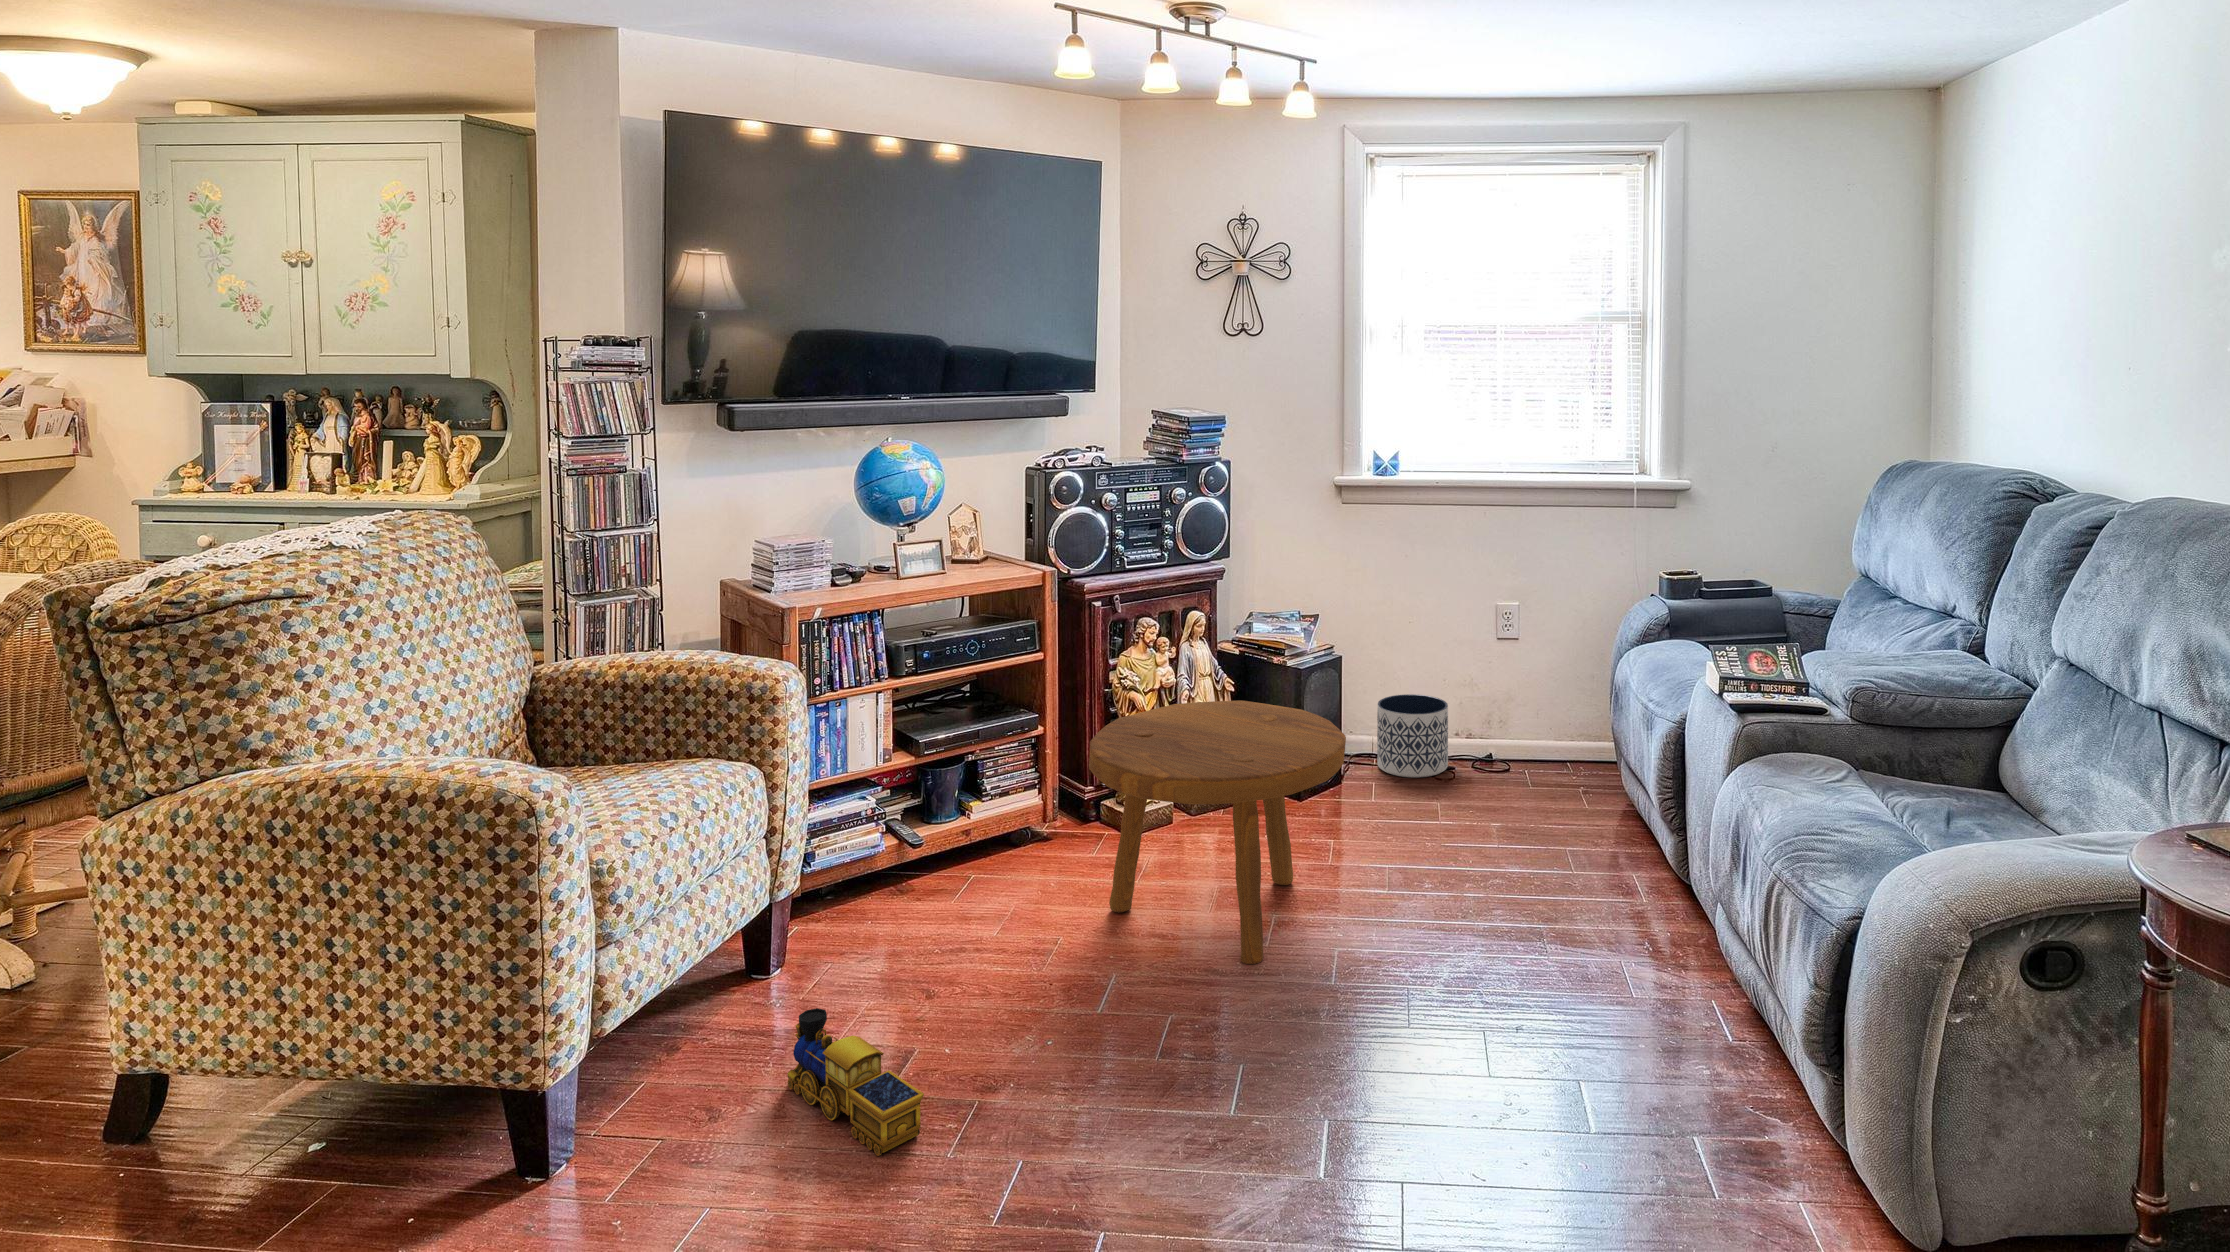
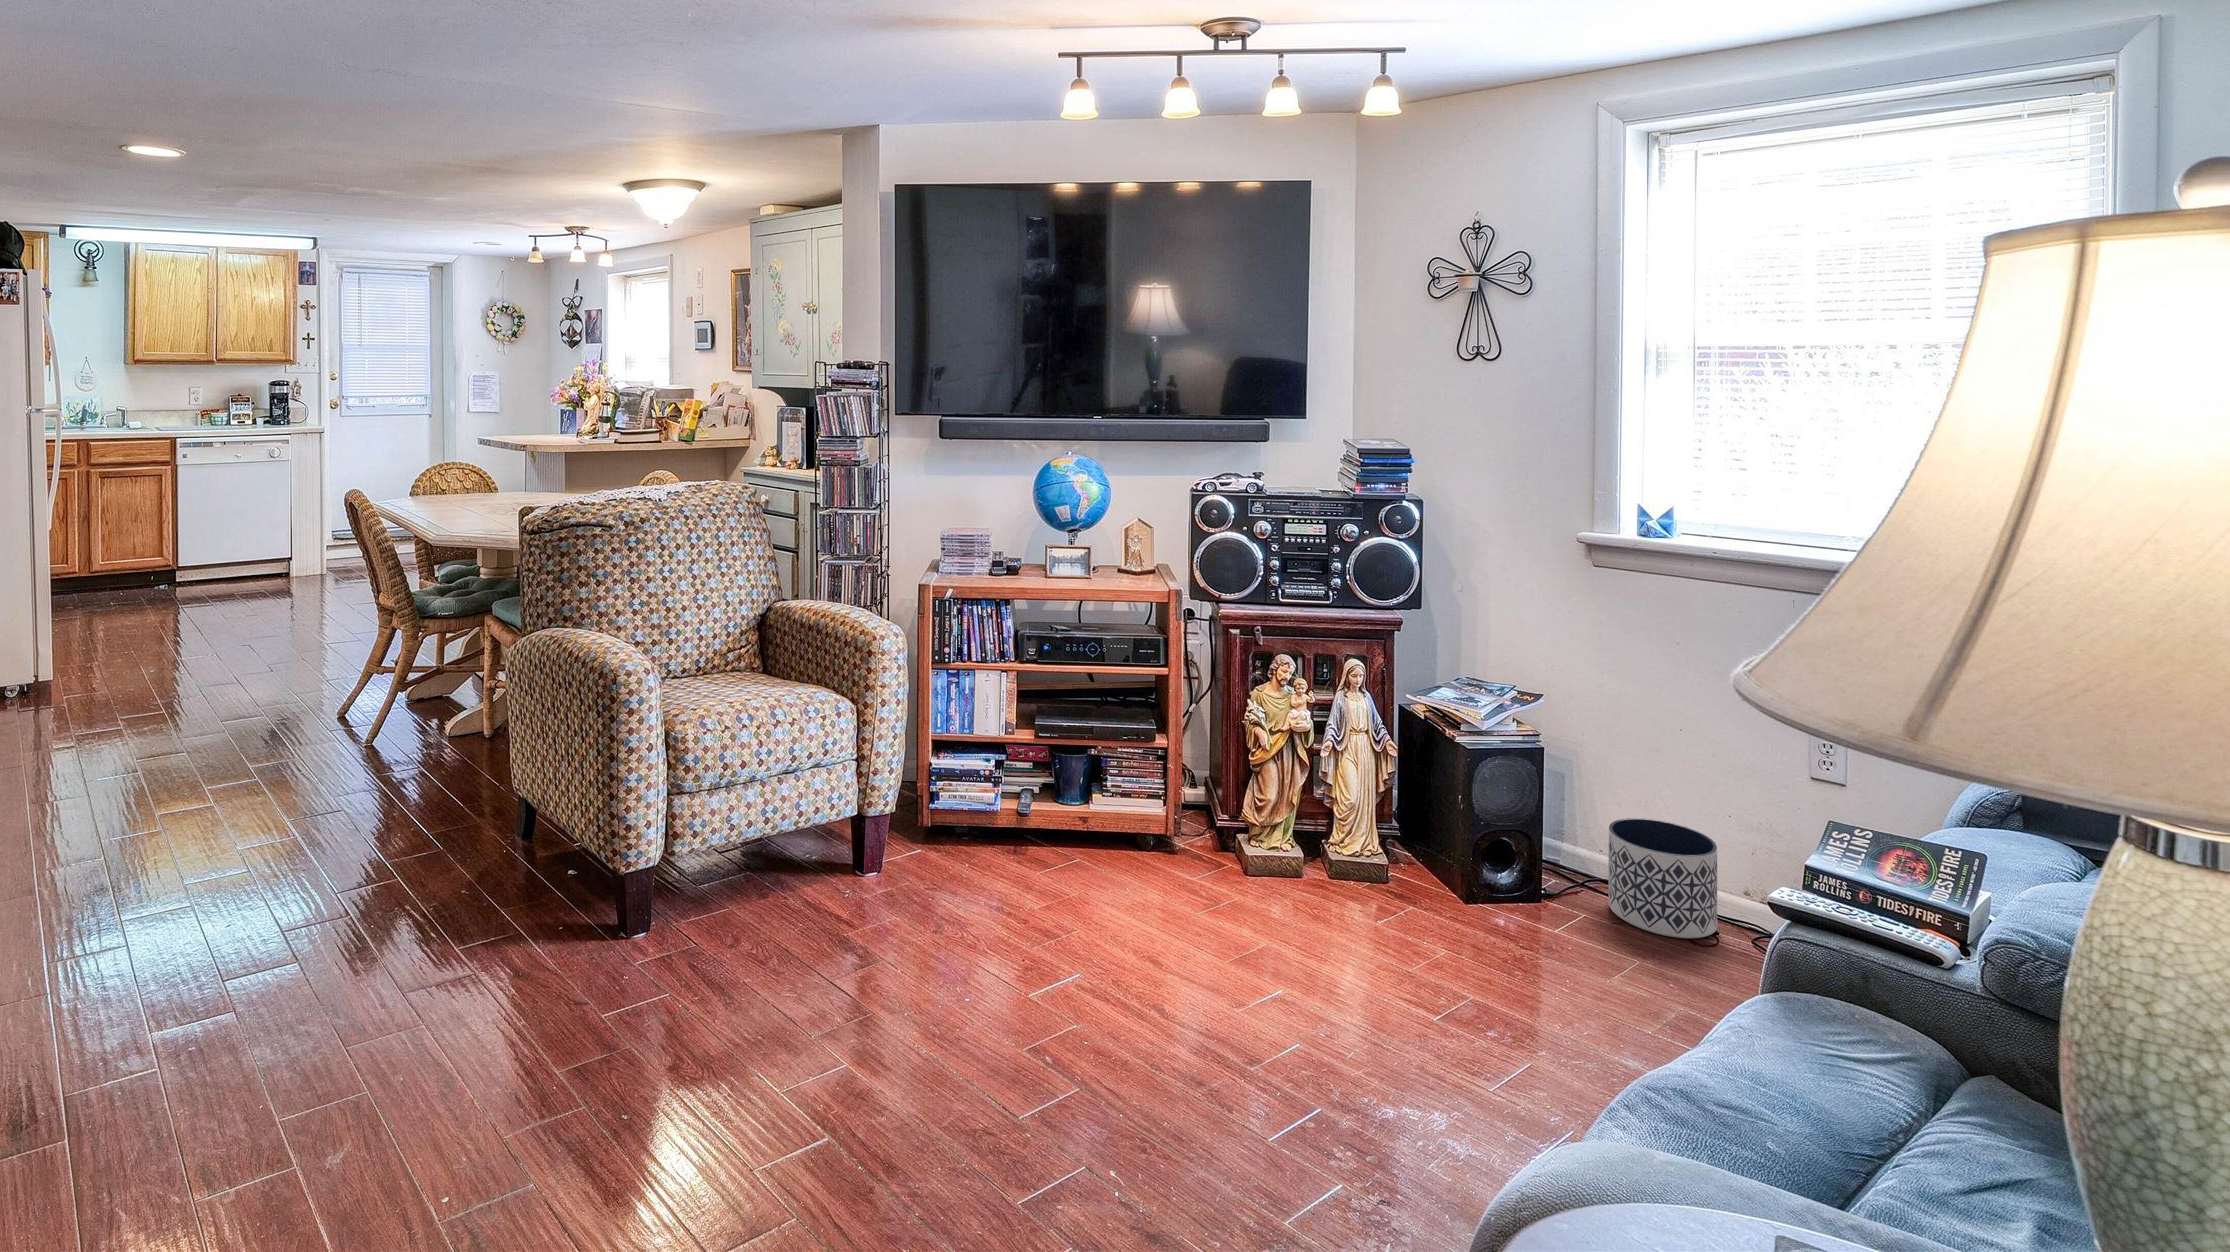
footstool: present [1089,700,1346,964] -> none [1073,742,1351,1038]
toy train: present [787,1008,924,1156] -> none [730,896,794,1027]

